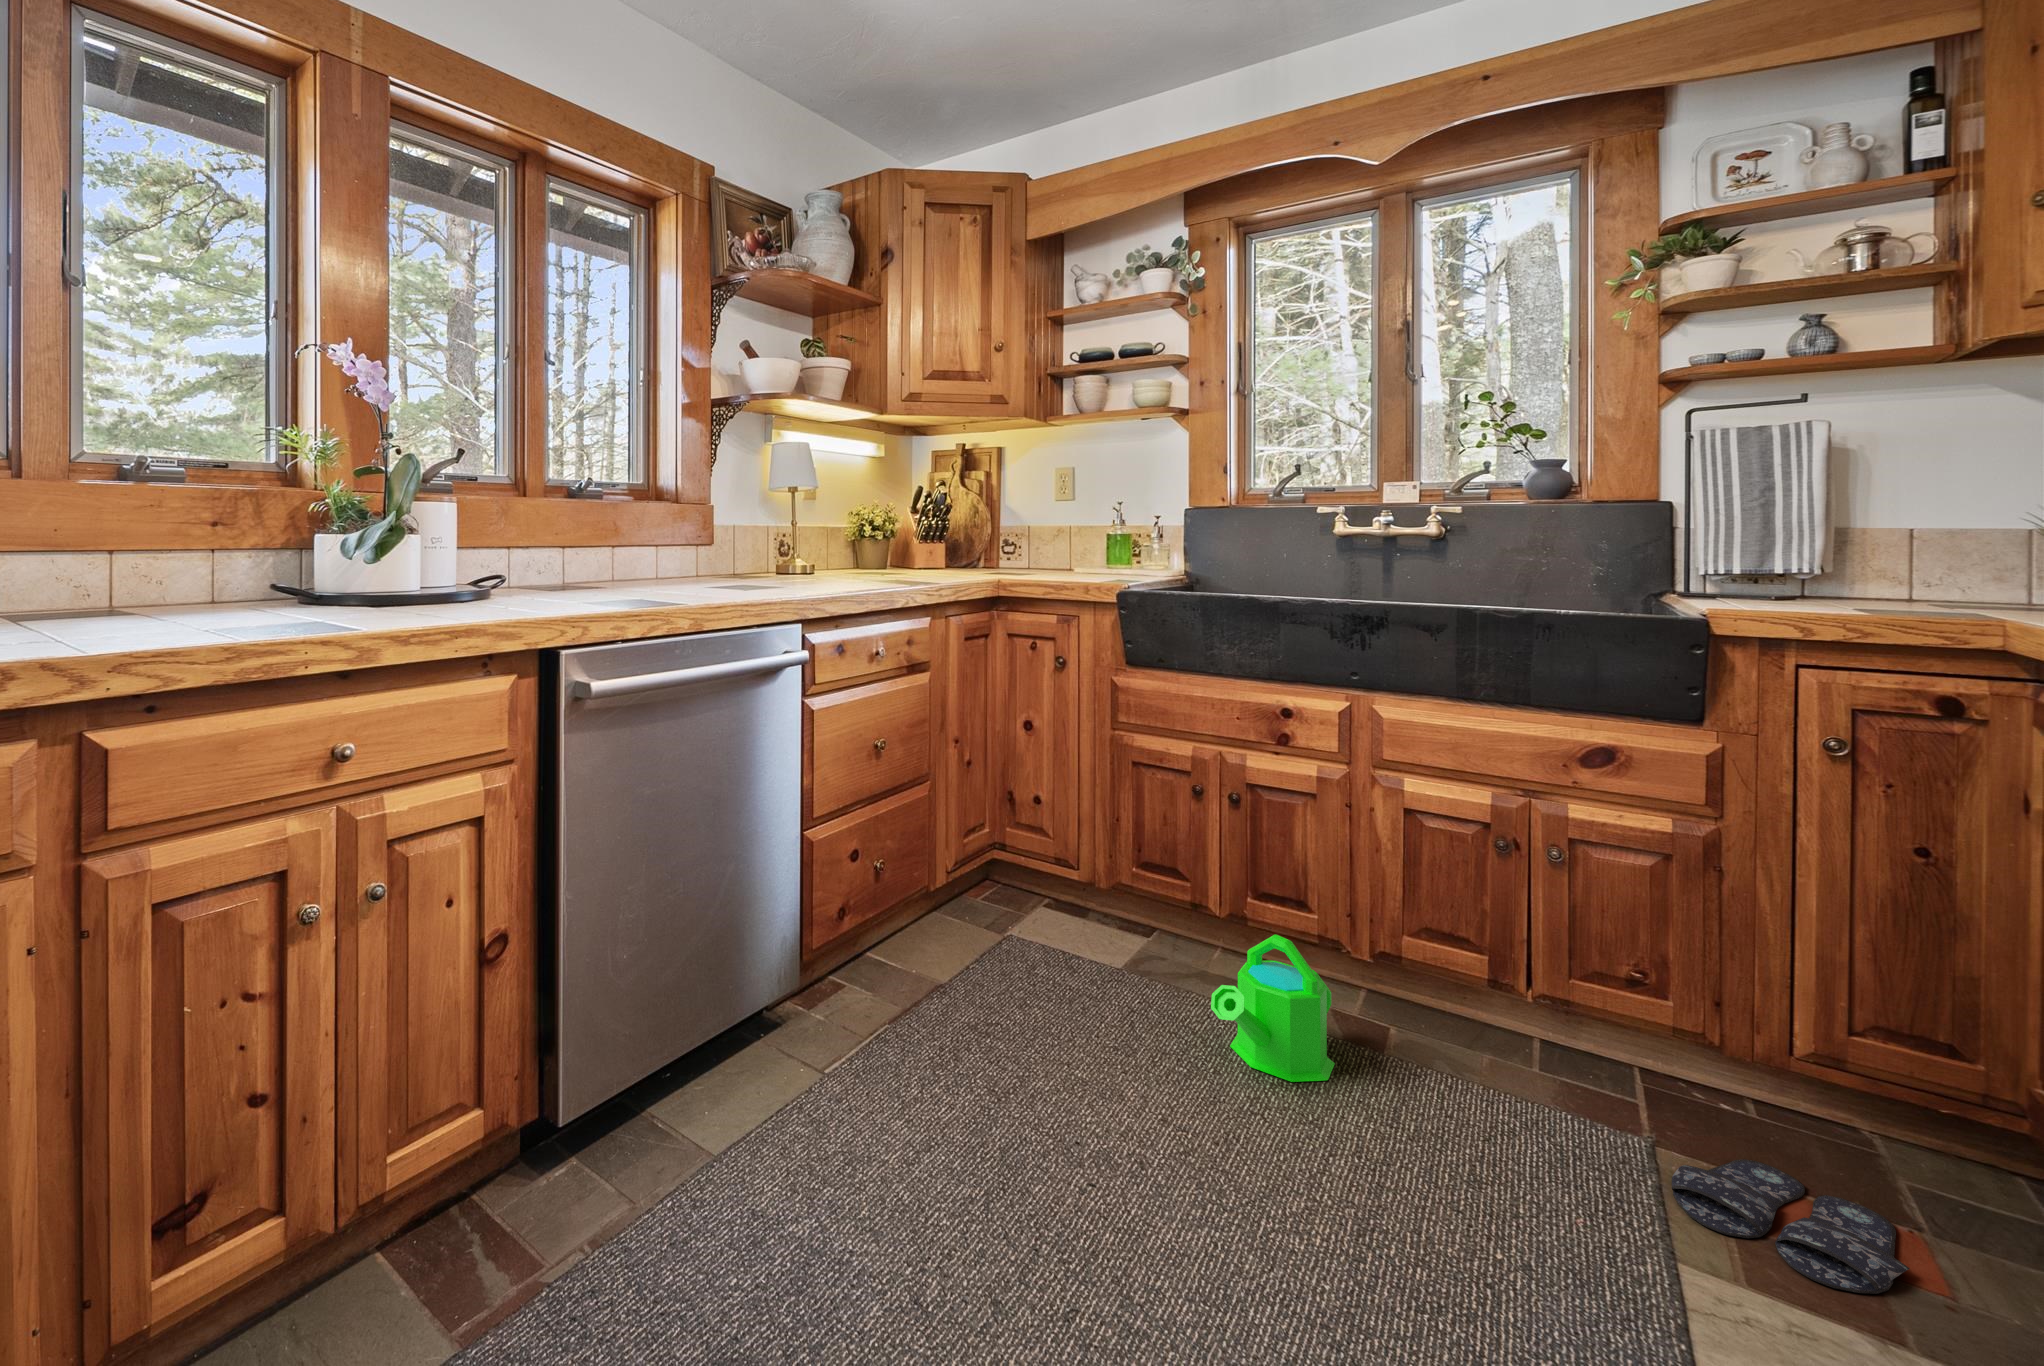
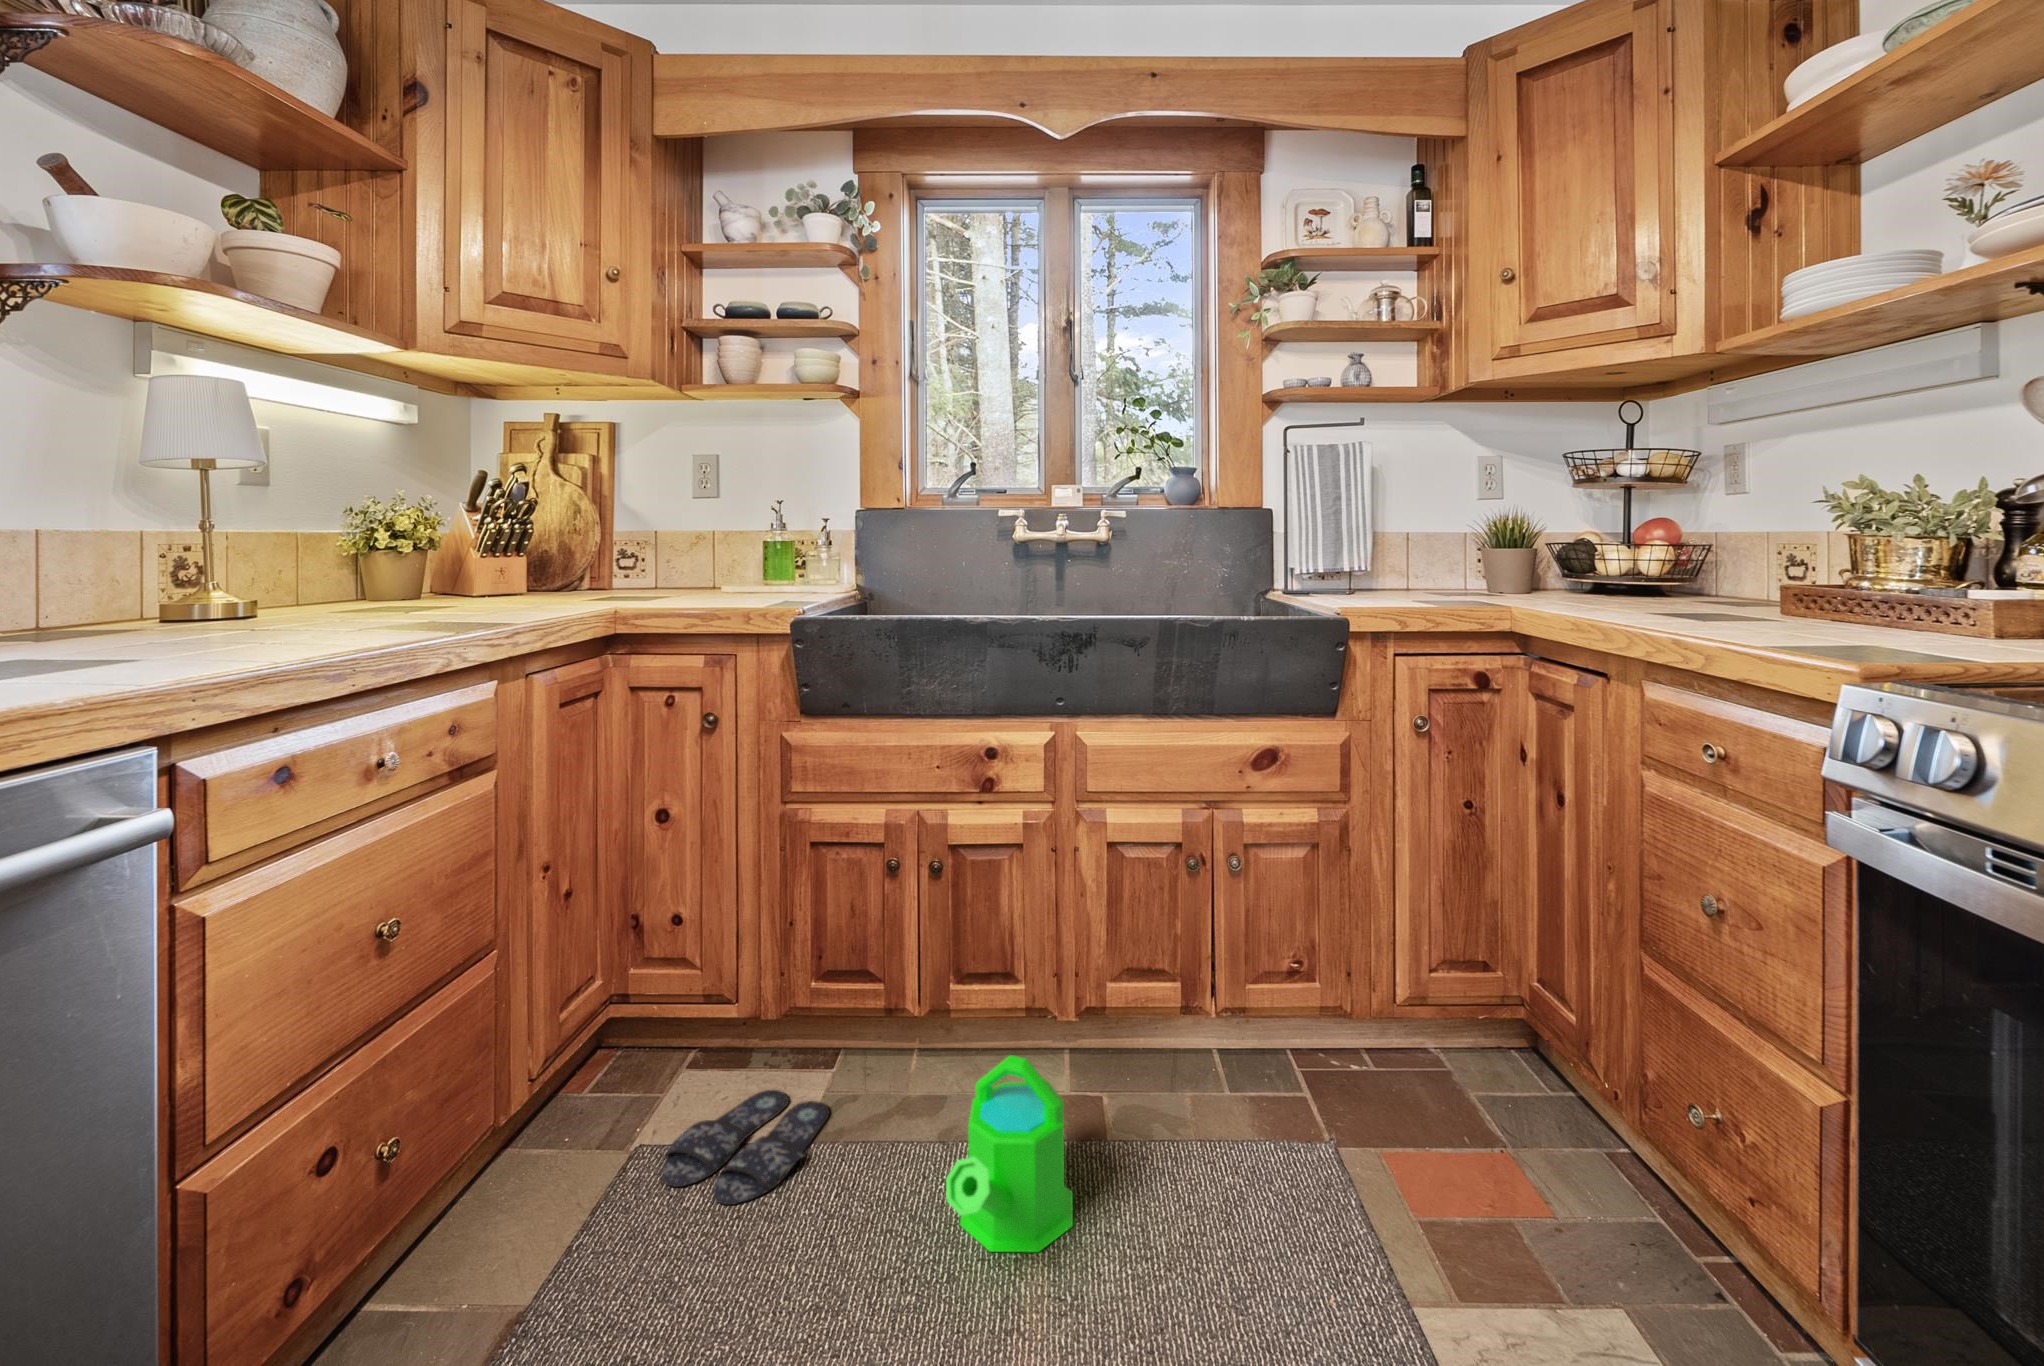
slippers: present [1672,1159,1910,1294] -> present [663,1090,830,1205]

